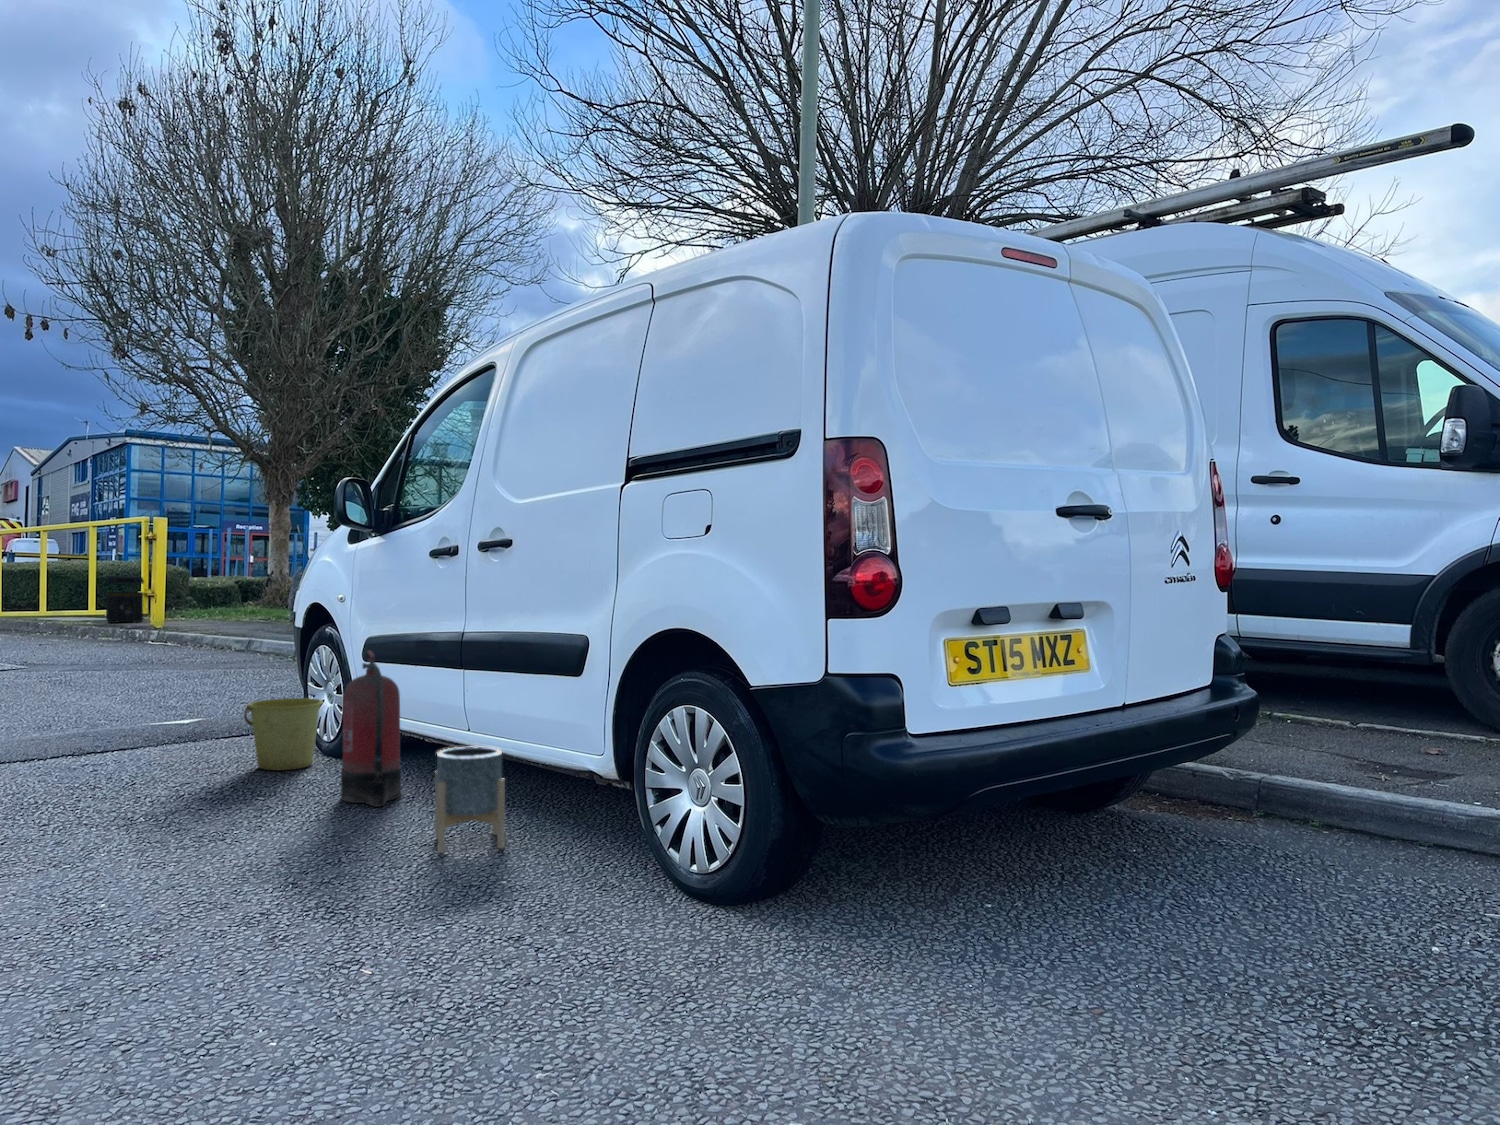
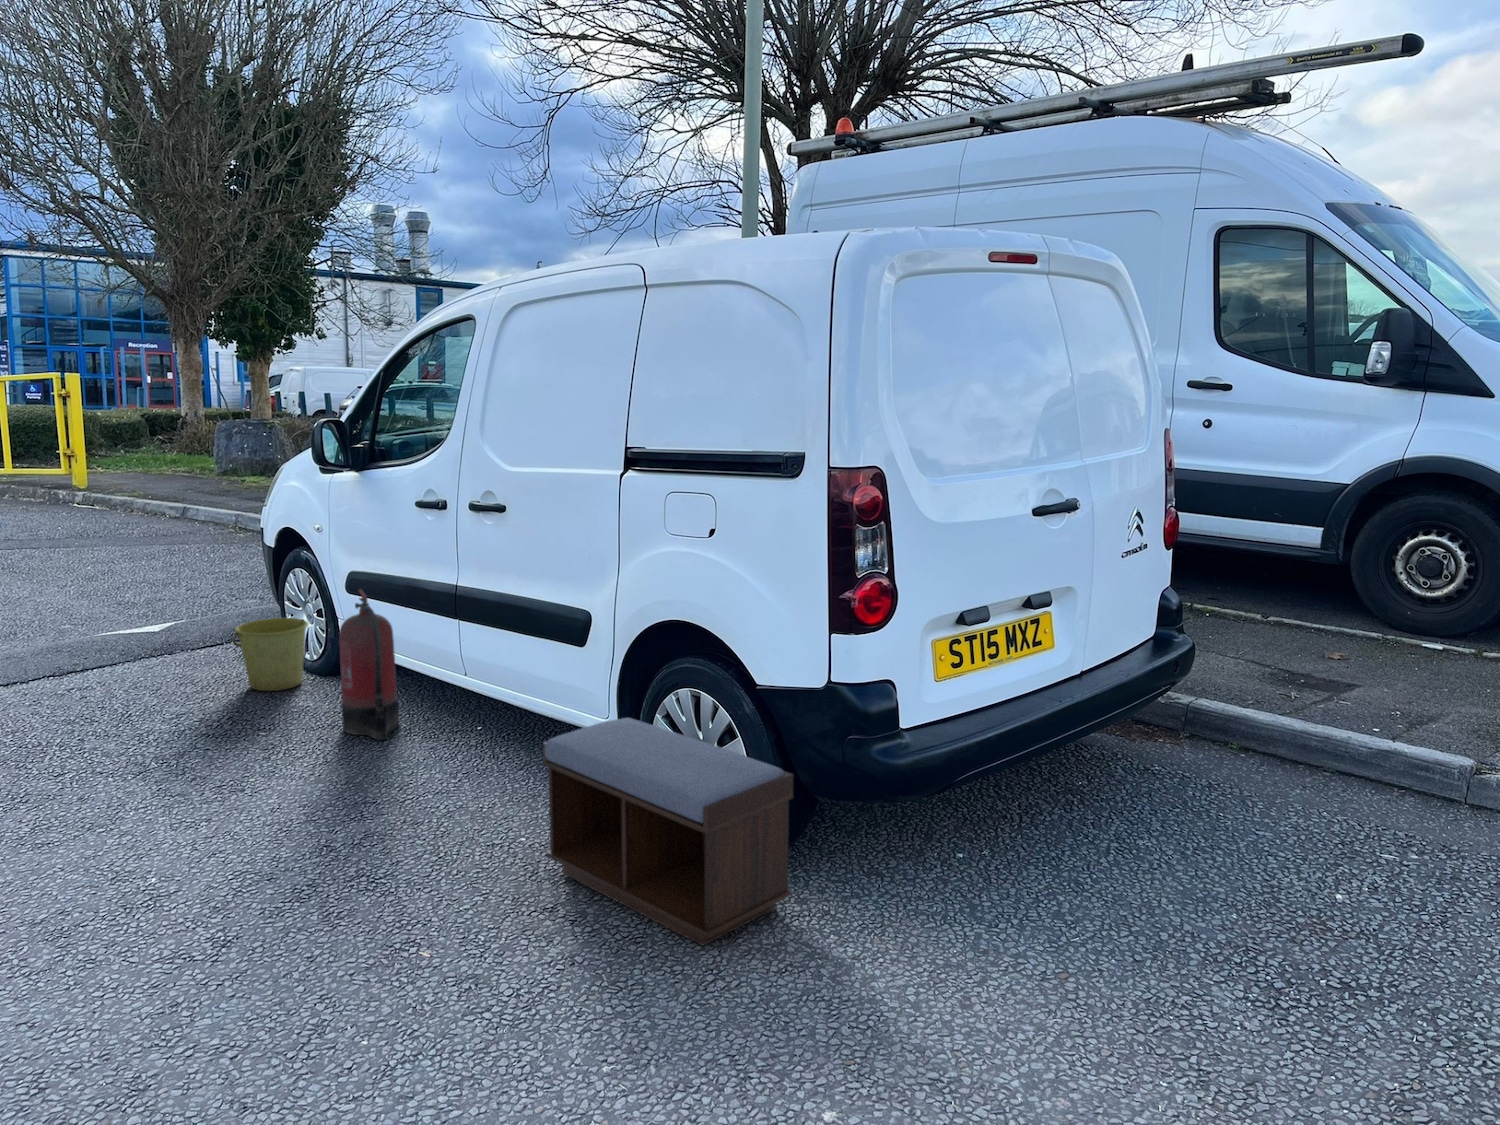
toolbox: present [105,576,144,623] -> none [23,423,68,472]
bench: none [520,743,787,973] -> present [543,718,794,946]
planter: present [435,746,505,853] -> none [443,697,514,801]

